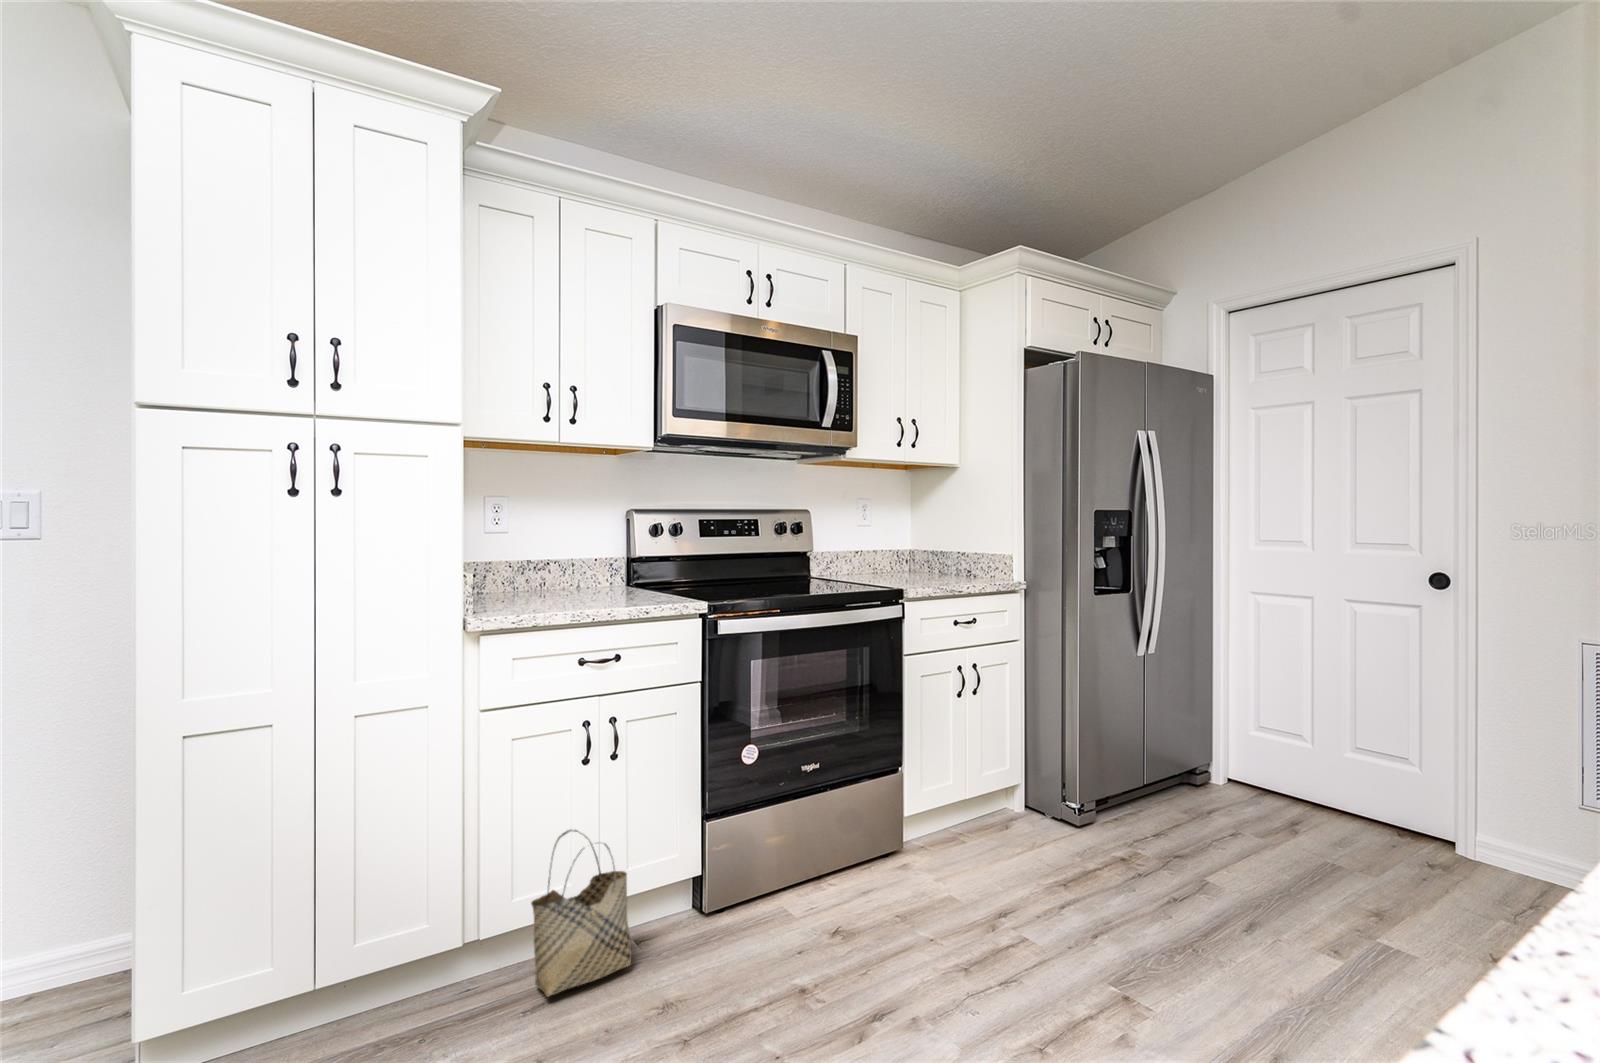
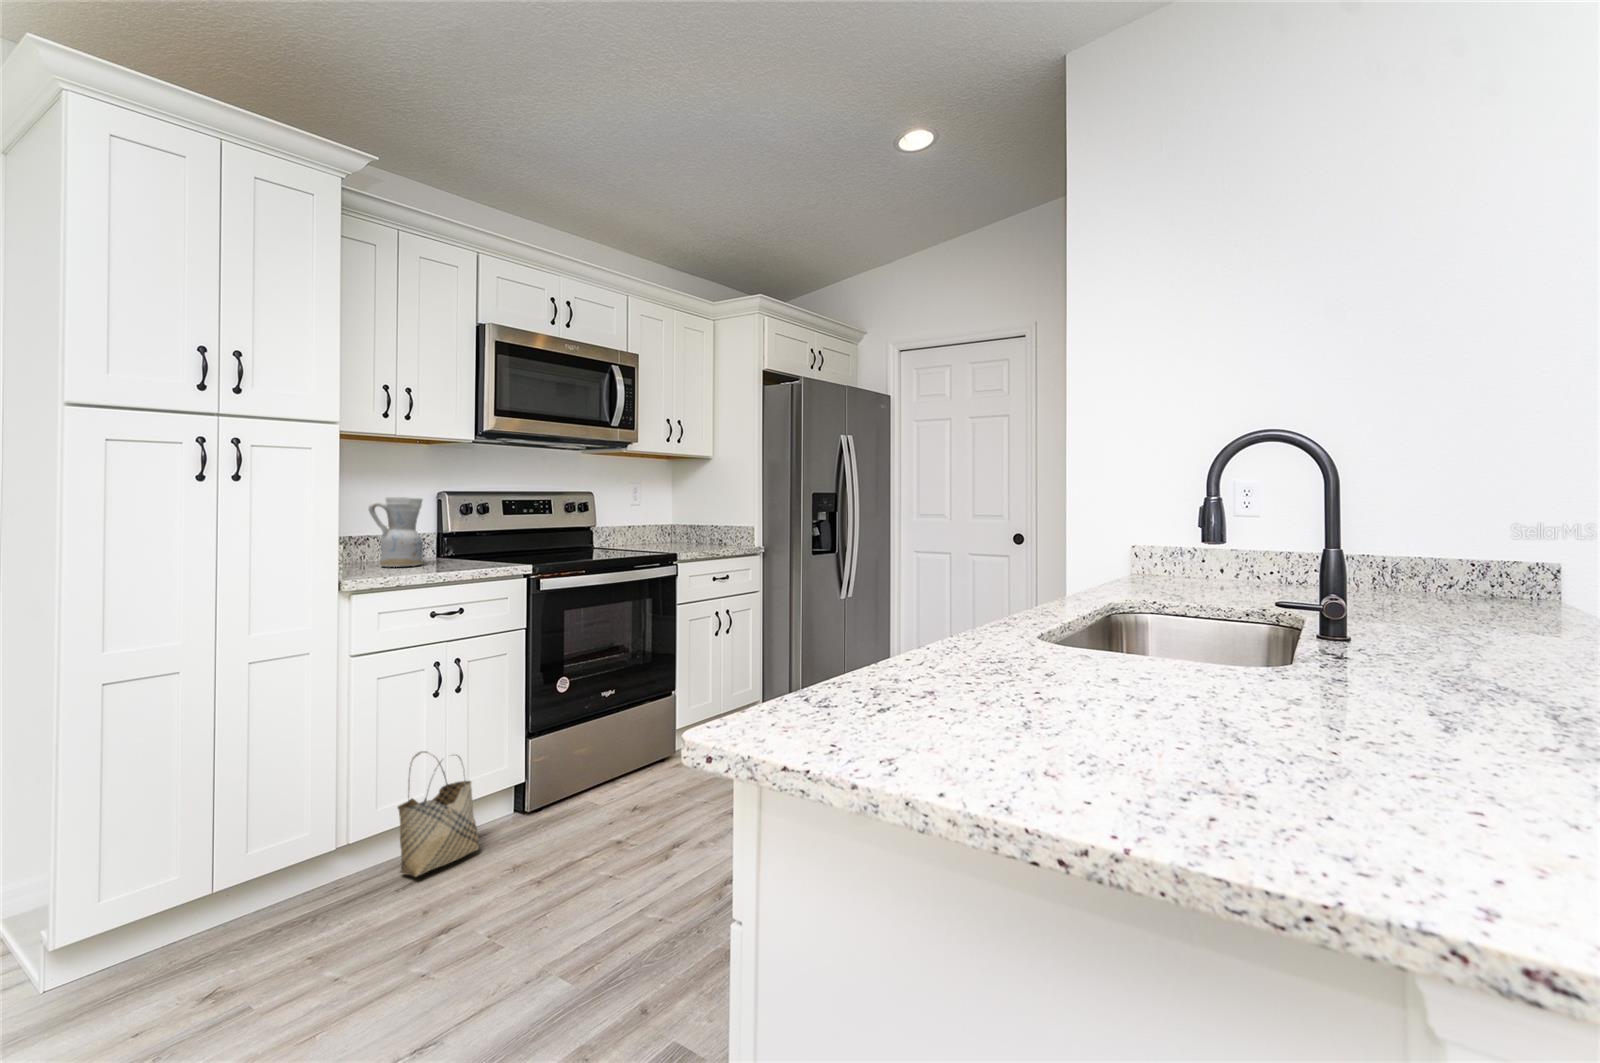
ceramic pitcher: none [543,517,601,598] -> present [369,497,423,567]

